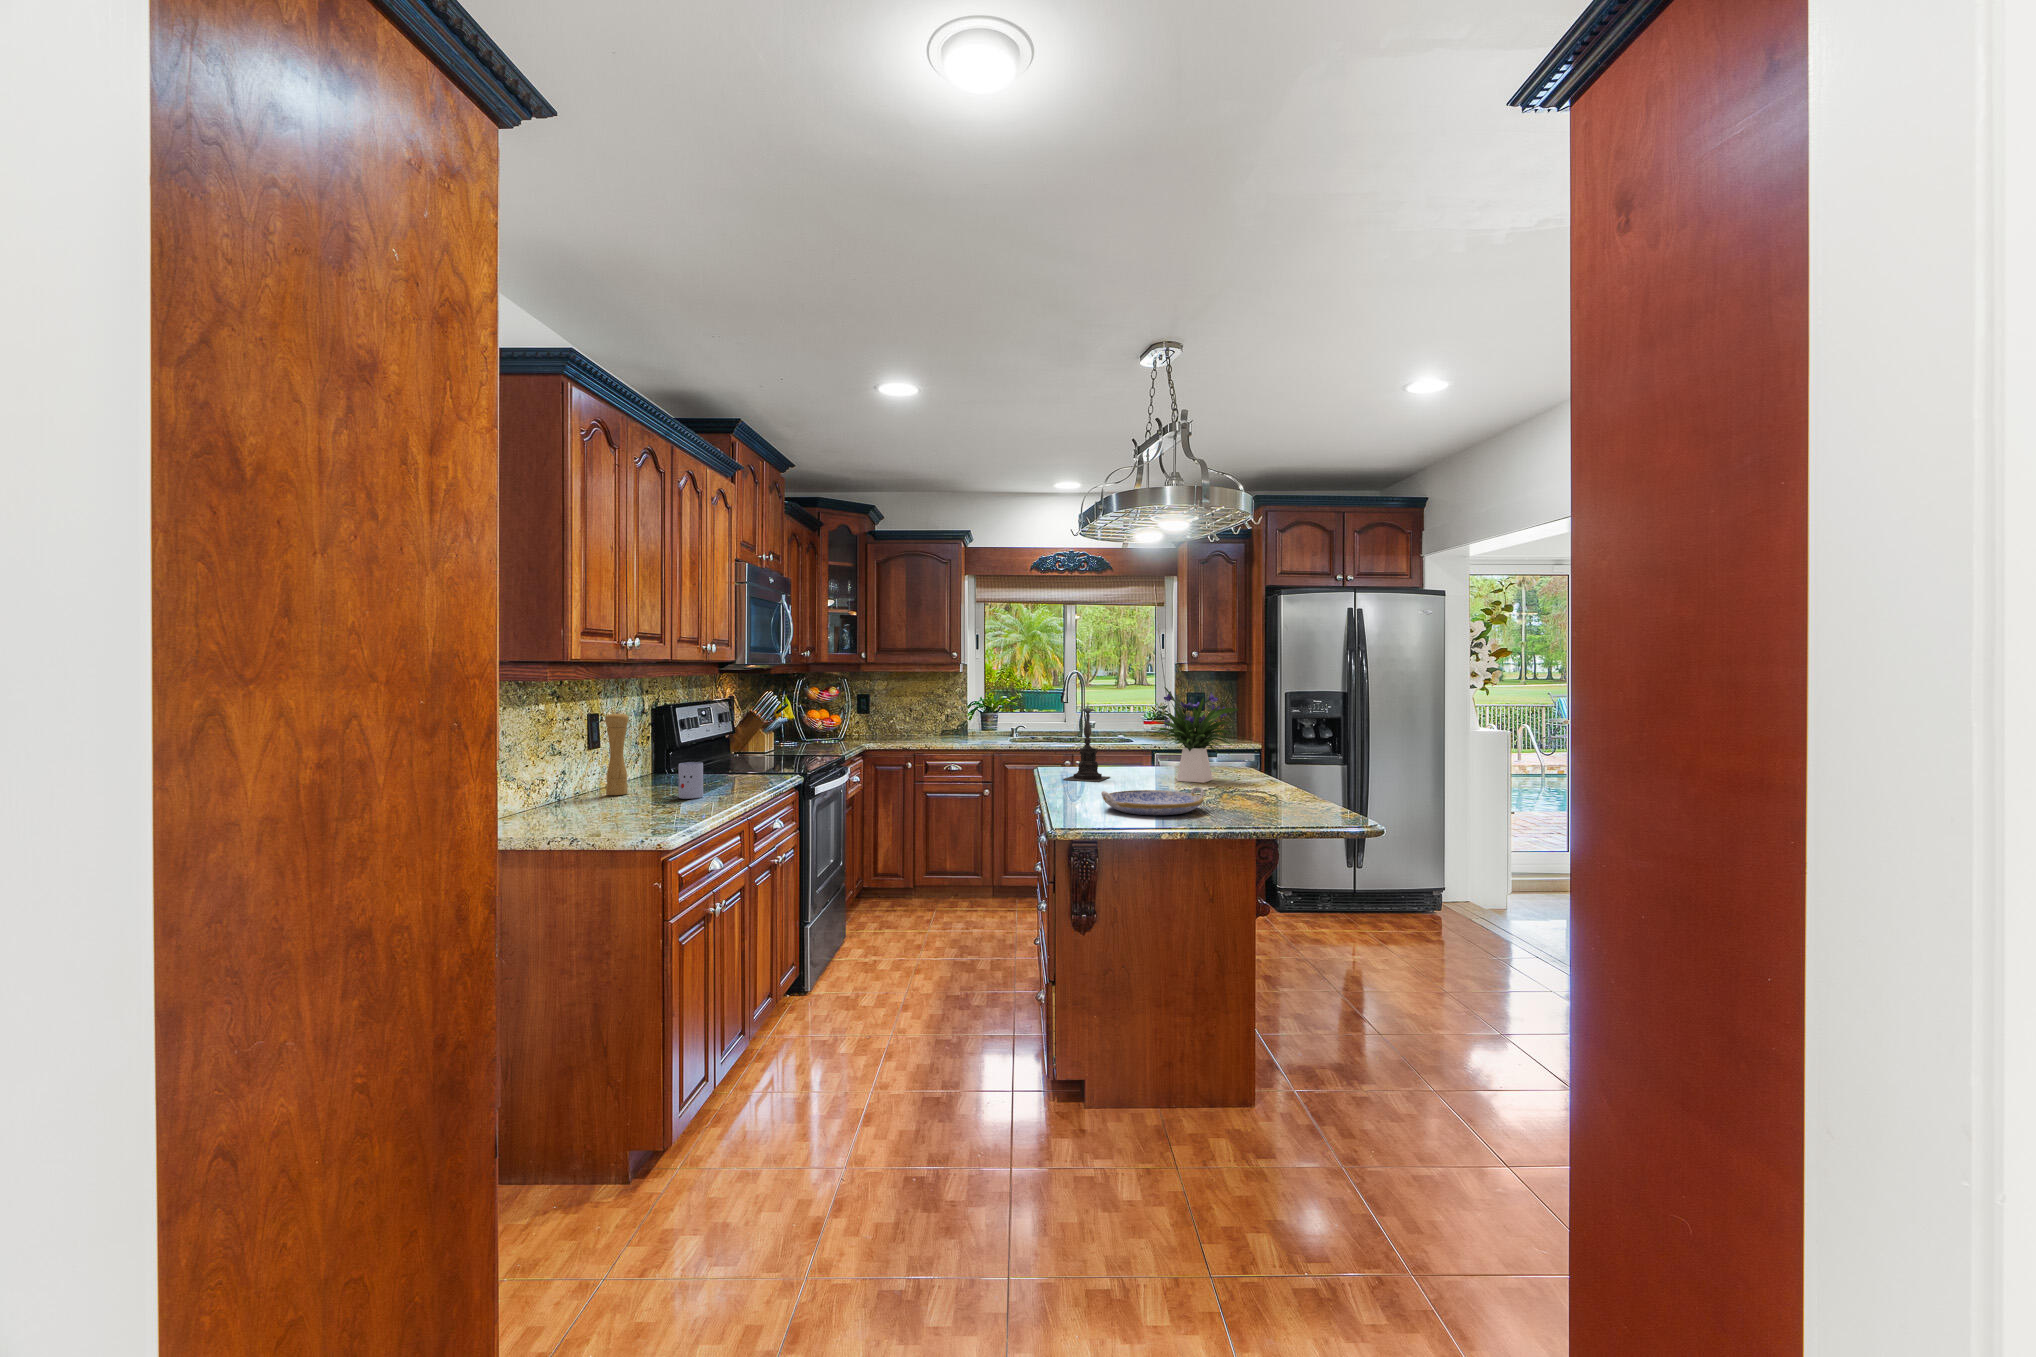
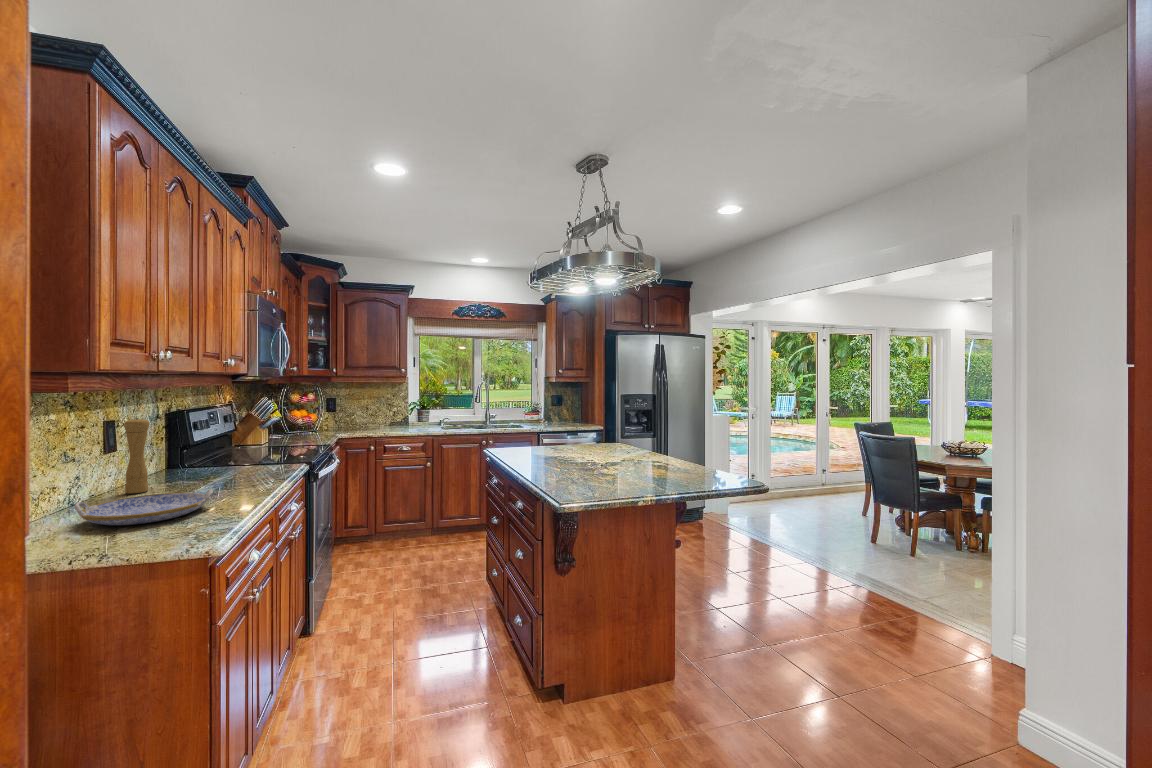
flower arrangement: present [1154,687,1239,783] -> none [567,393,623,455]
candle holder: present [1064,704,1109,782] -> none [510,401,539,458]
mug: present [678,762,703,799] -> none [207,460,231,493]
serving tray: present [1101,787,1204,815] -> present [74,489,213,525]

